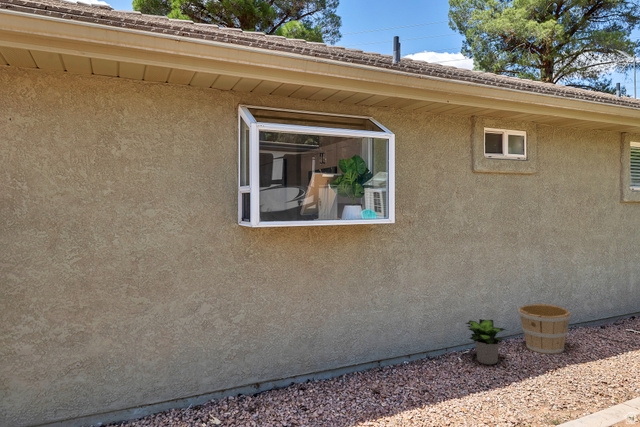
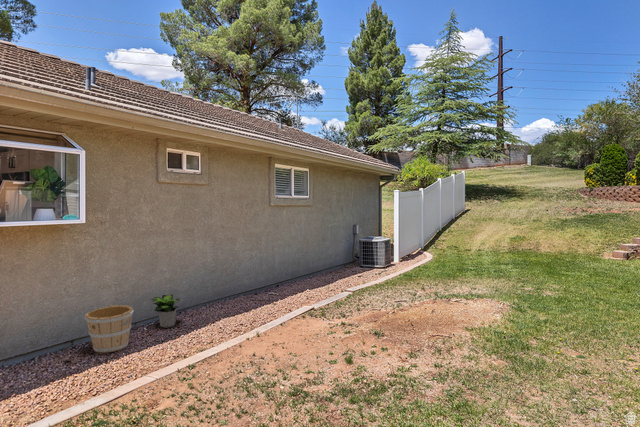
wooden bucket: present [518,304,571,354] -> present [84,305,134,353]

